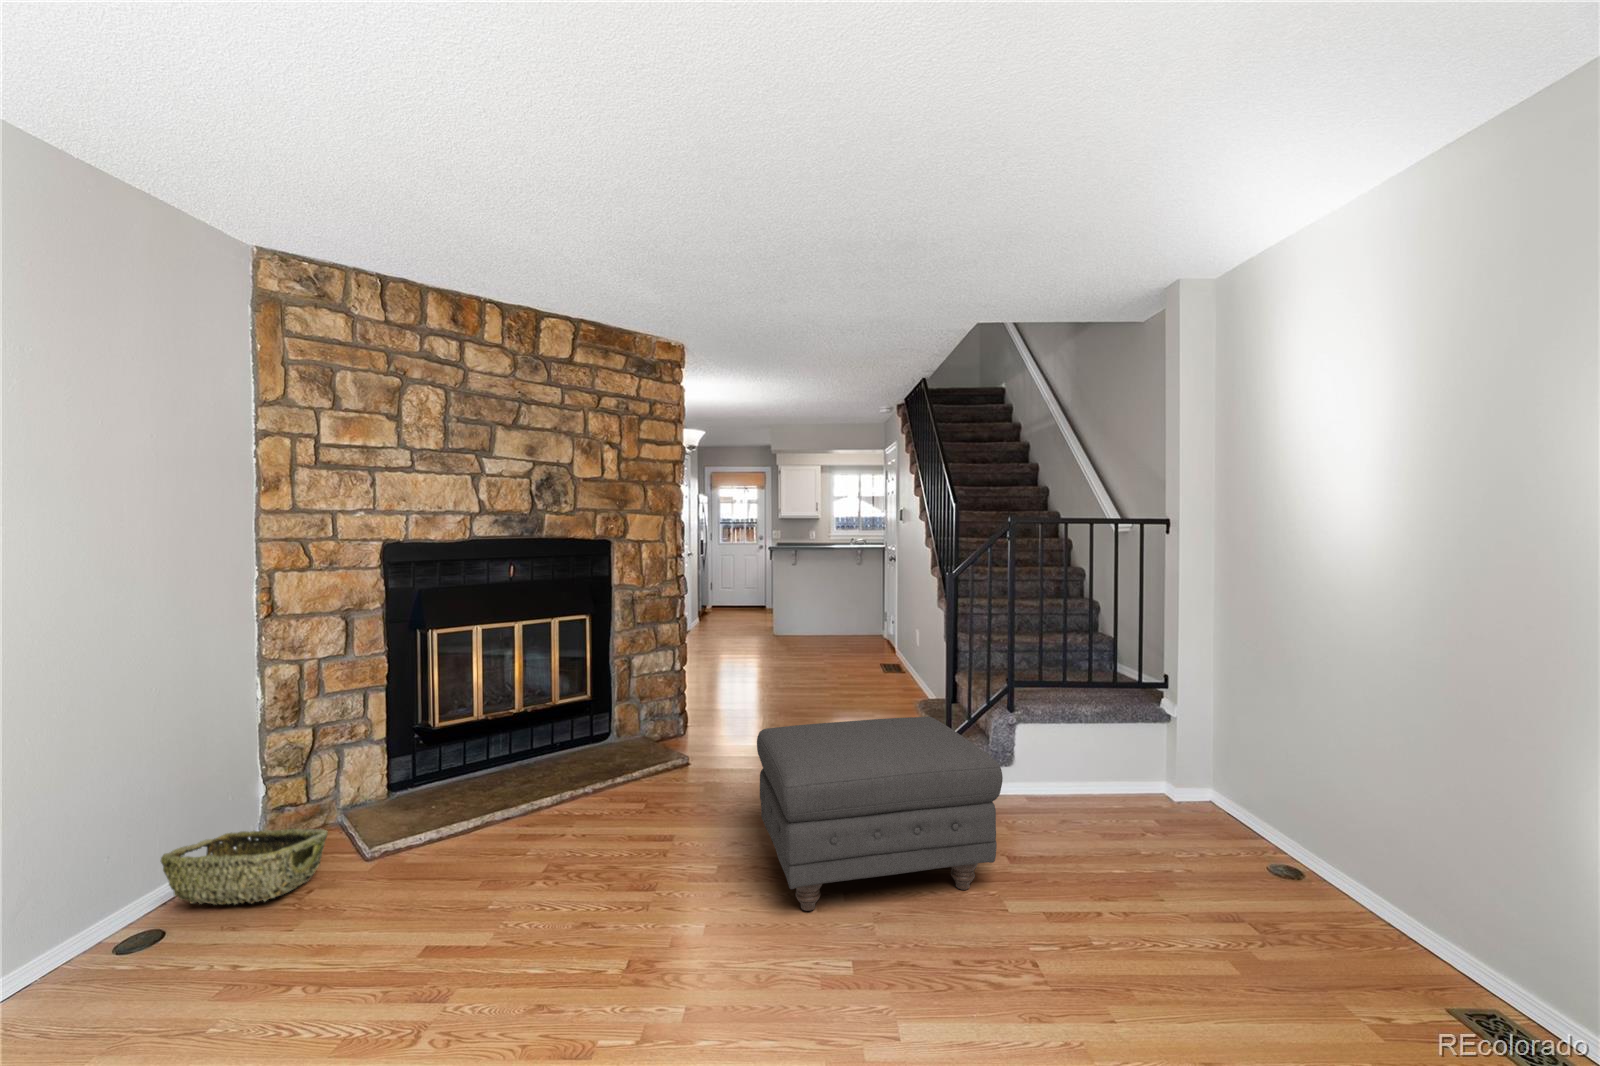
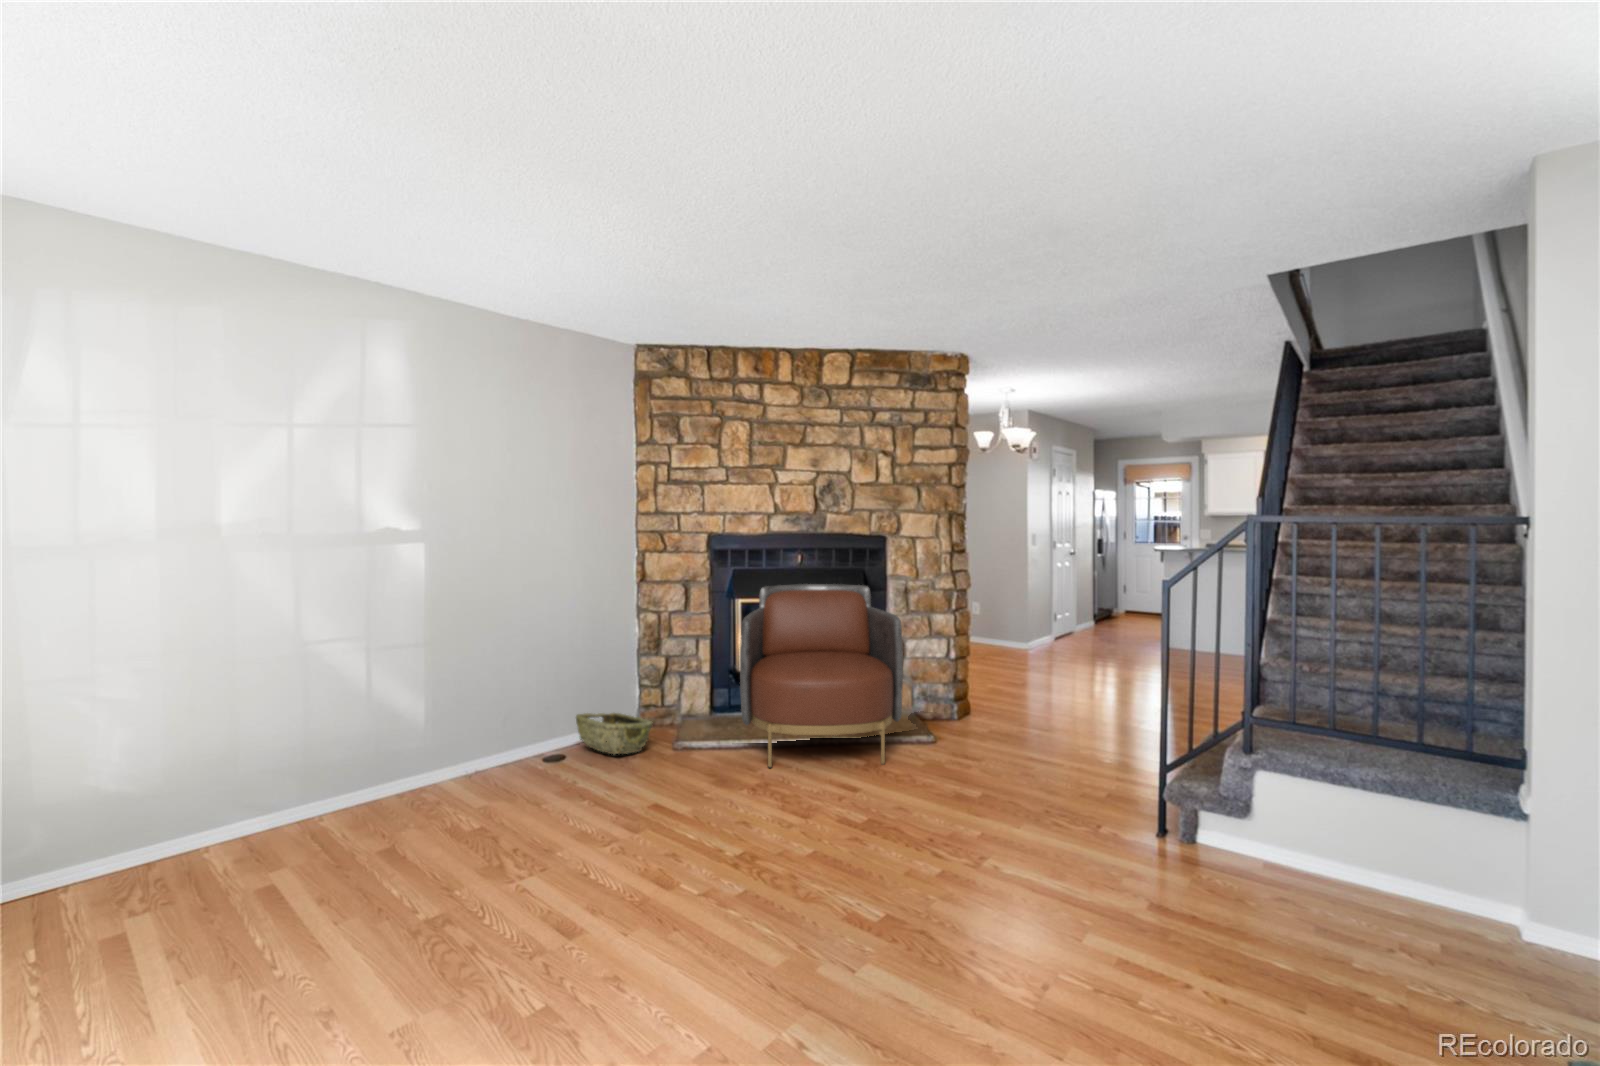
armchair: none [465,598,668,846] -> present [740,584,903,768]
ottoman: present [757,717,1003,911] -> none [866,706,1104,903]

